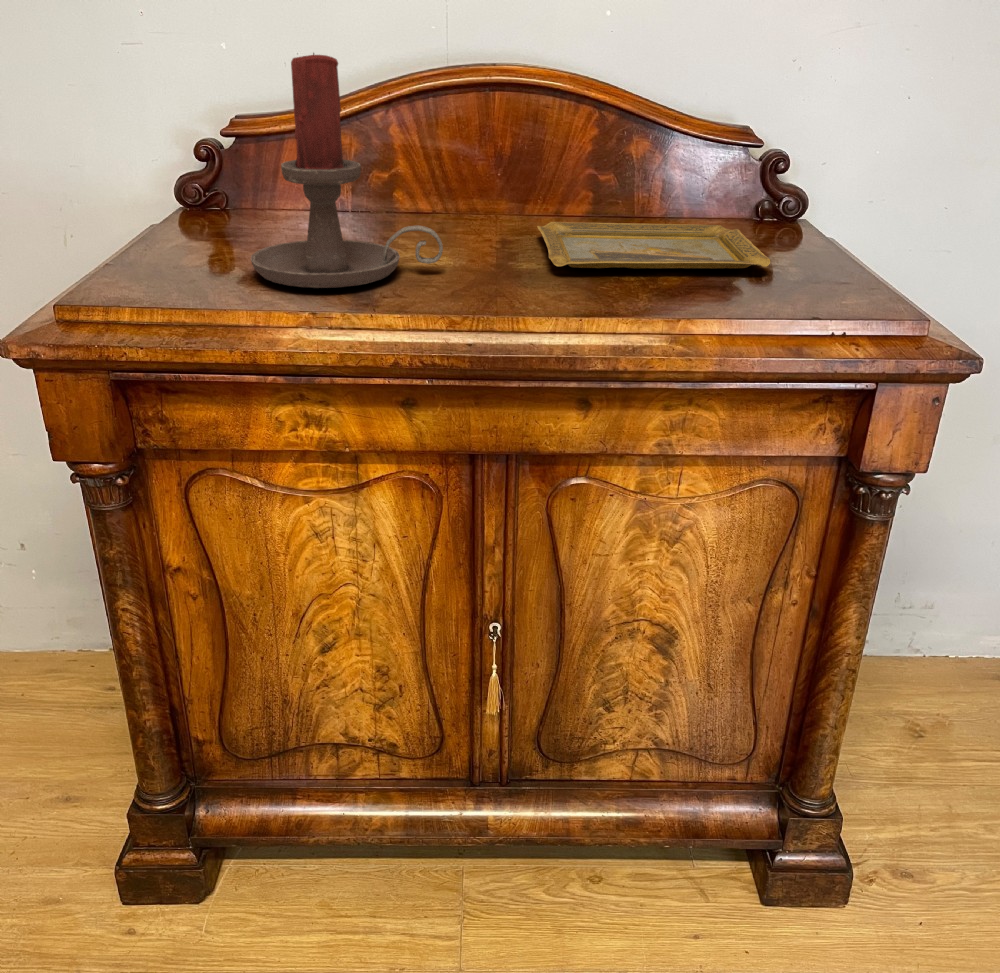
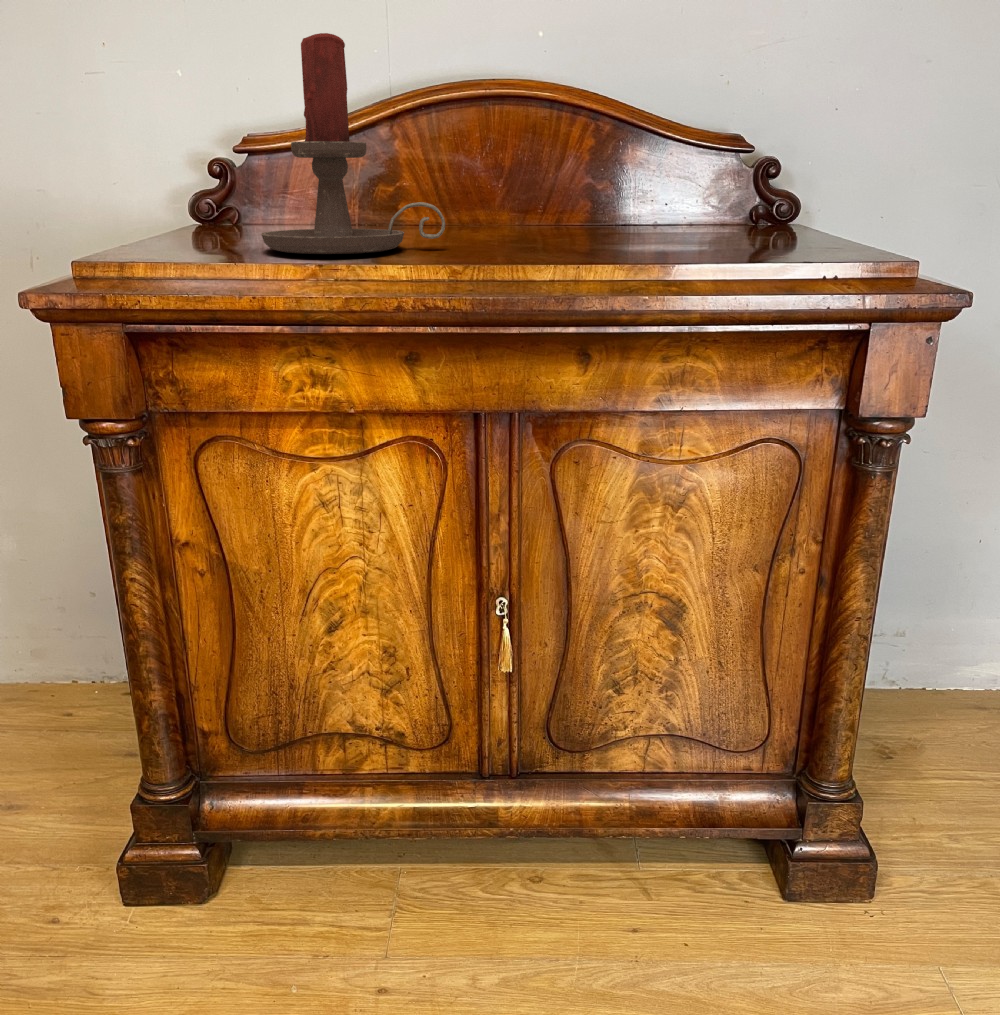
tray: present [537,222,770,268] -> none [536,220,761,244]

